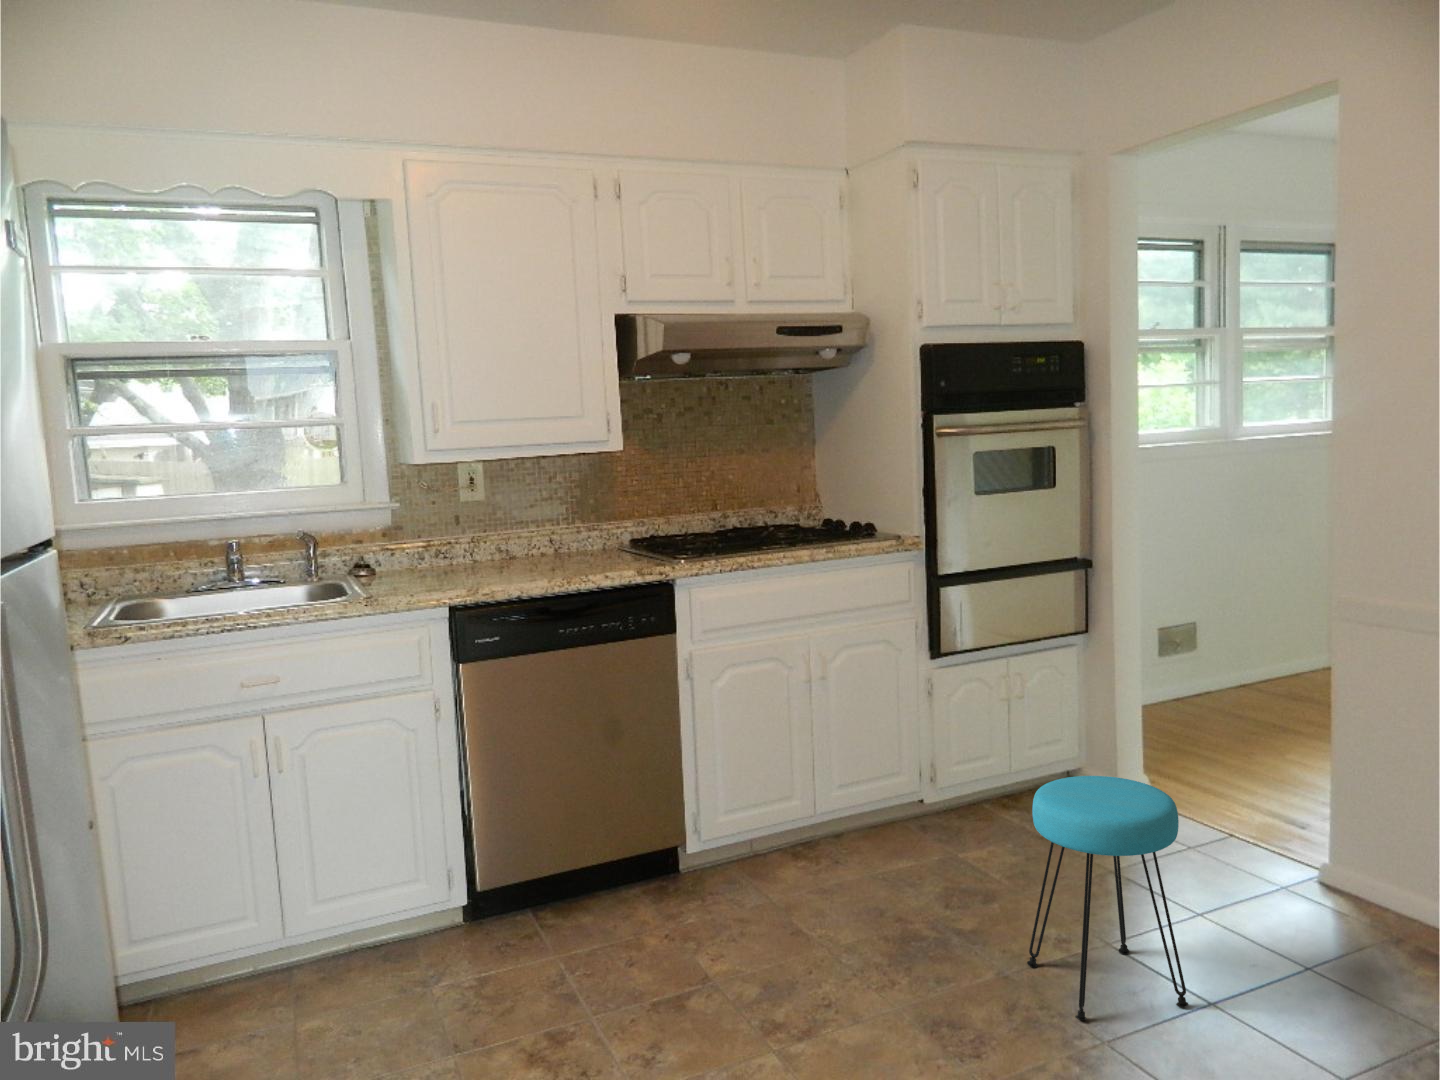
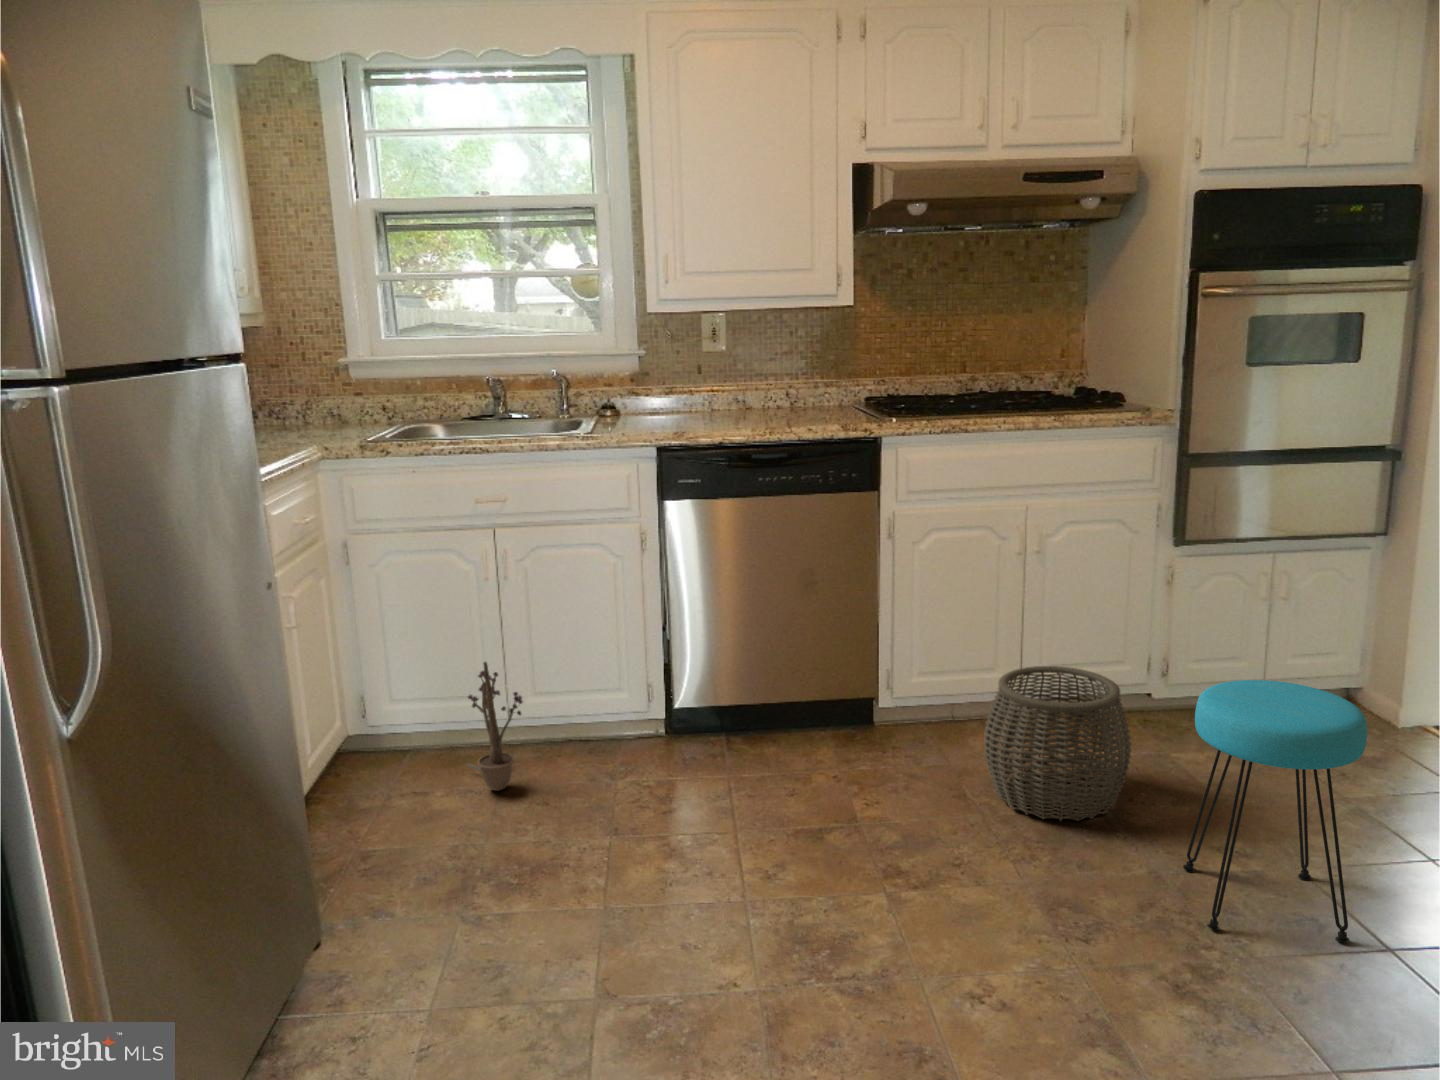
woven basket: none [815,786,954,942] -> present [984,666,1132,821]
decorative plant: none [241,876,325,1031] -> present [468,662,522,791]

